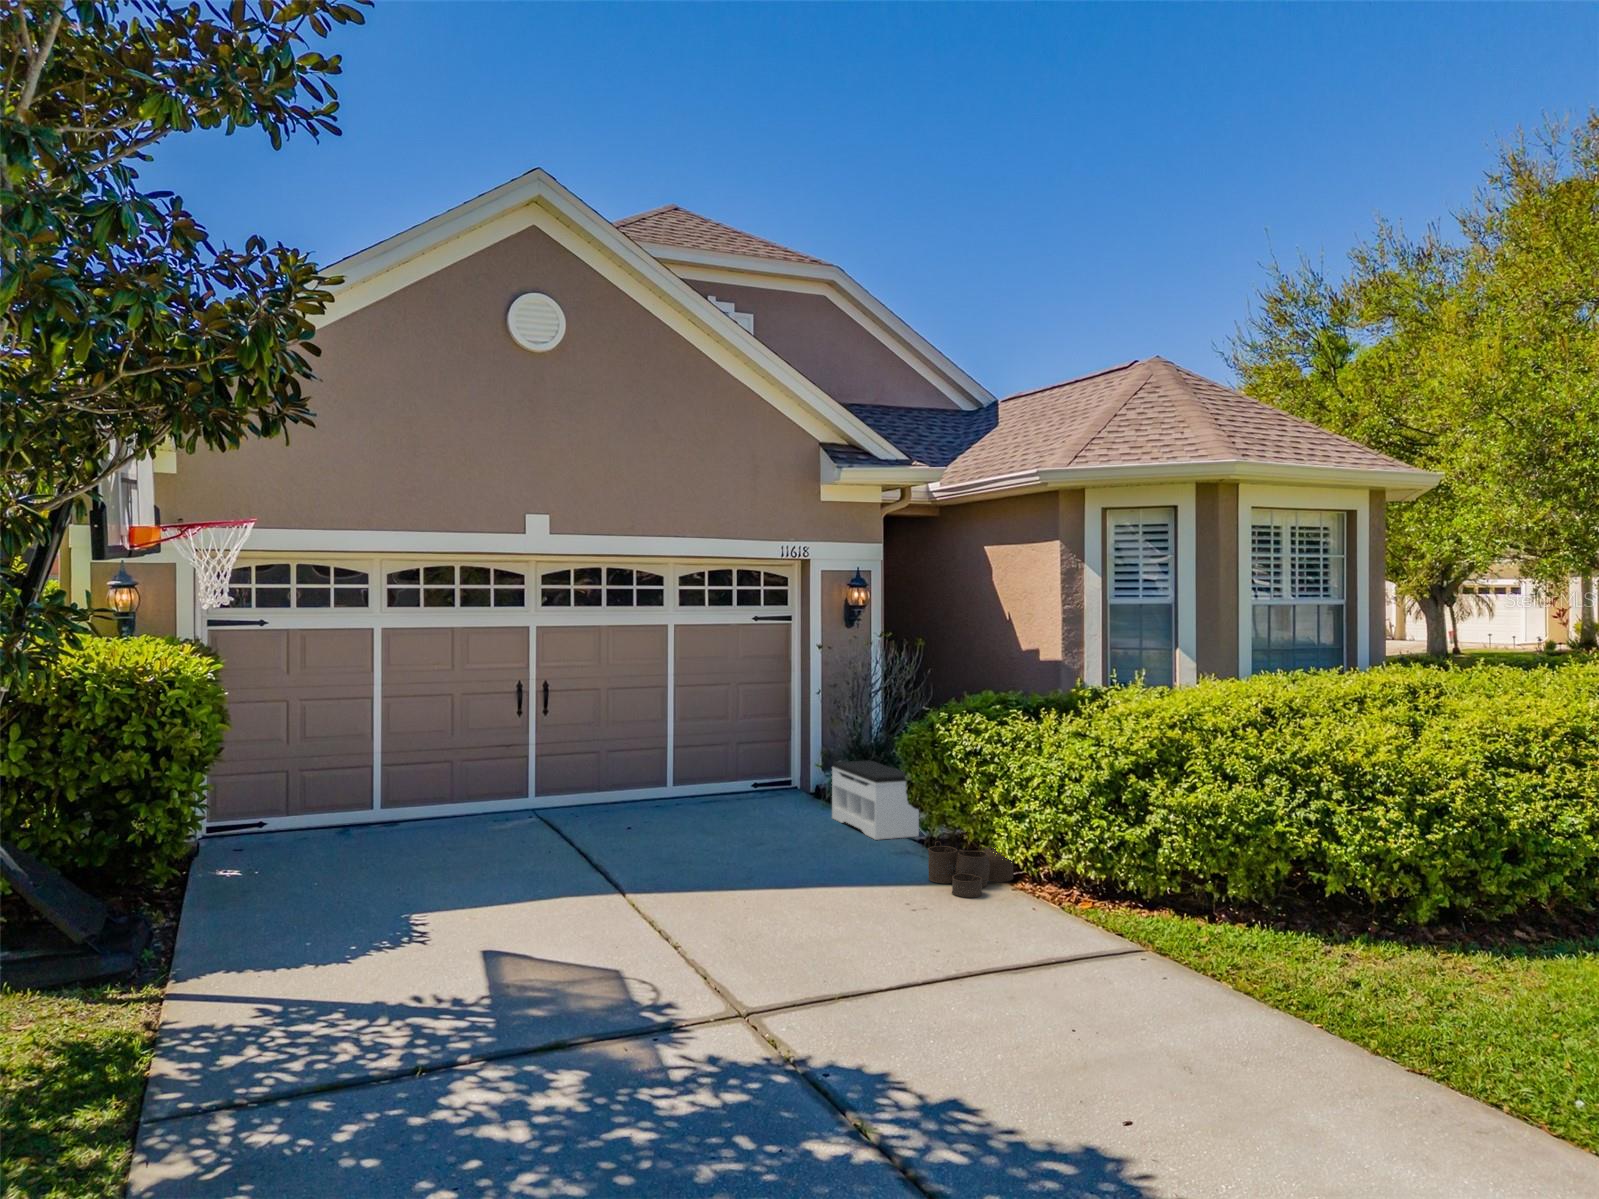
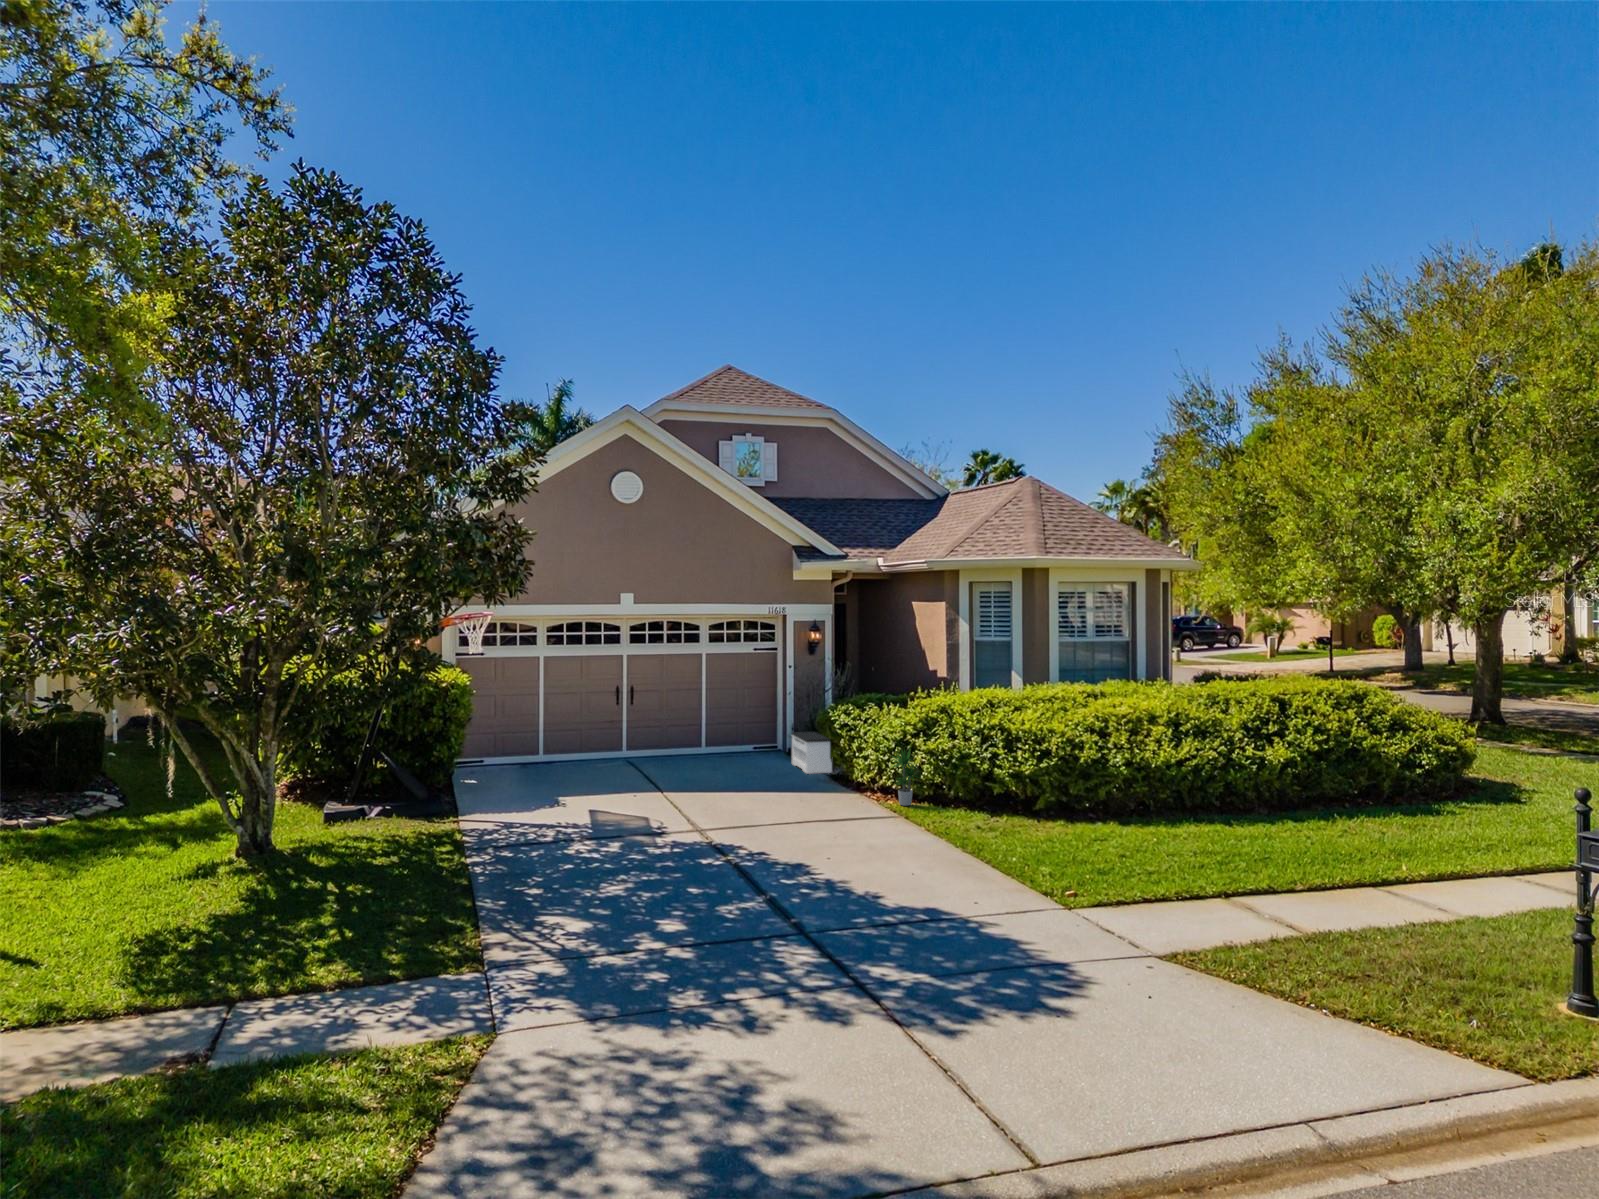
potted plant: none [1098,798,1177,919] -> present [893,749,919,806]
woven basket: present [928,841,1013,897] -> none [817,771,863,797]

